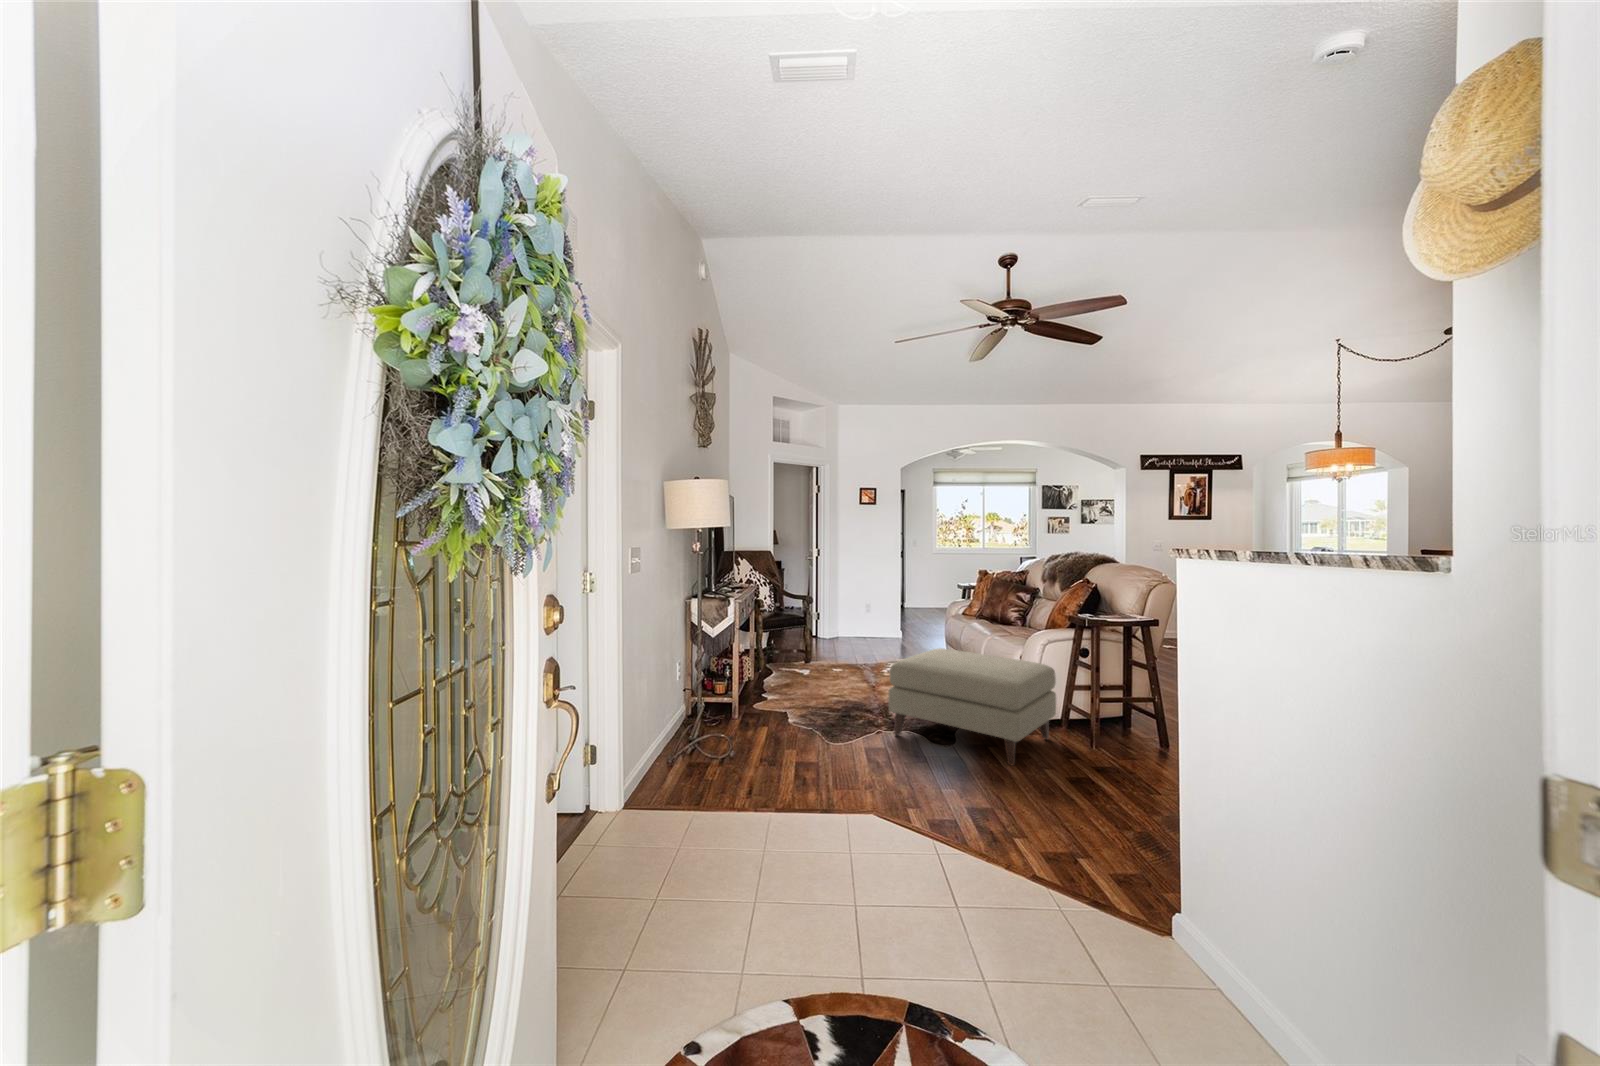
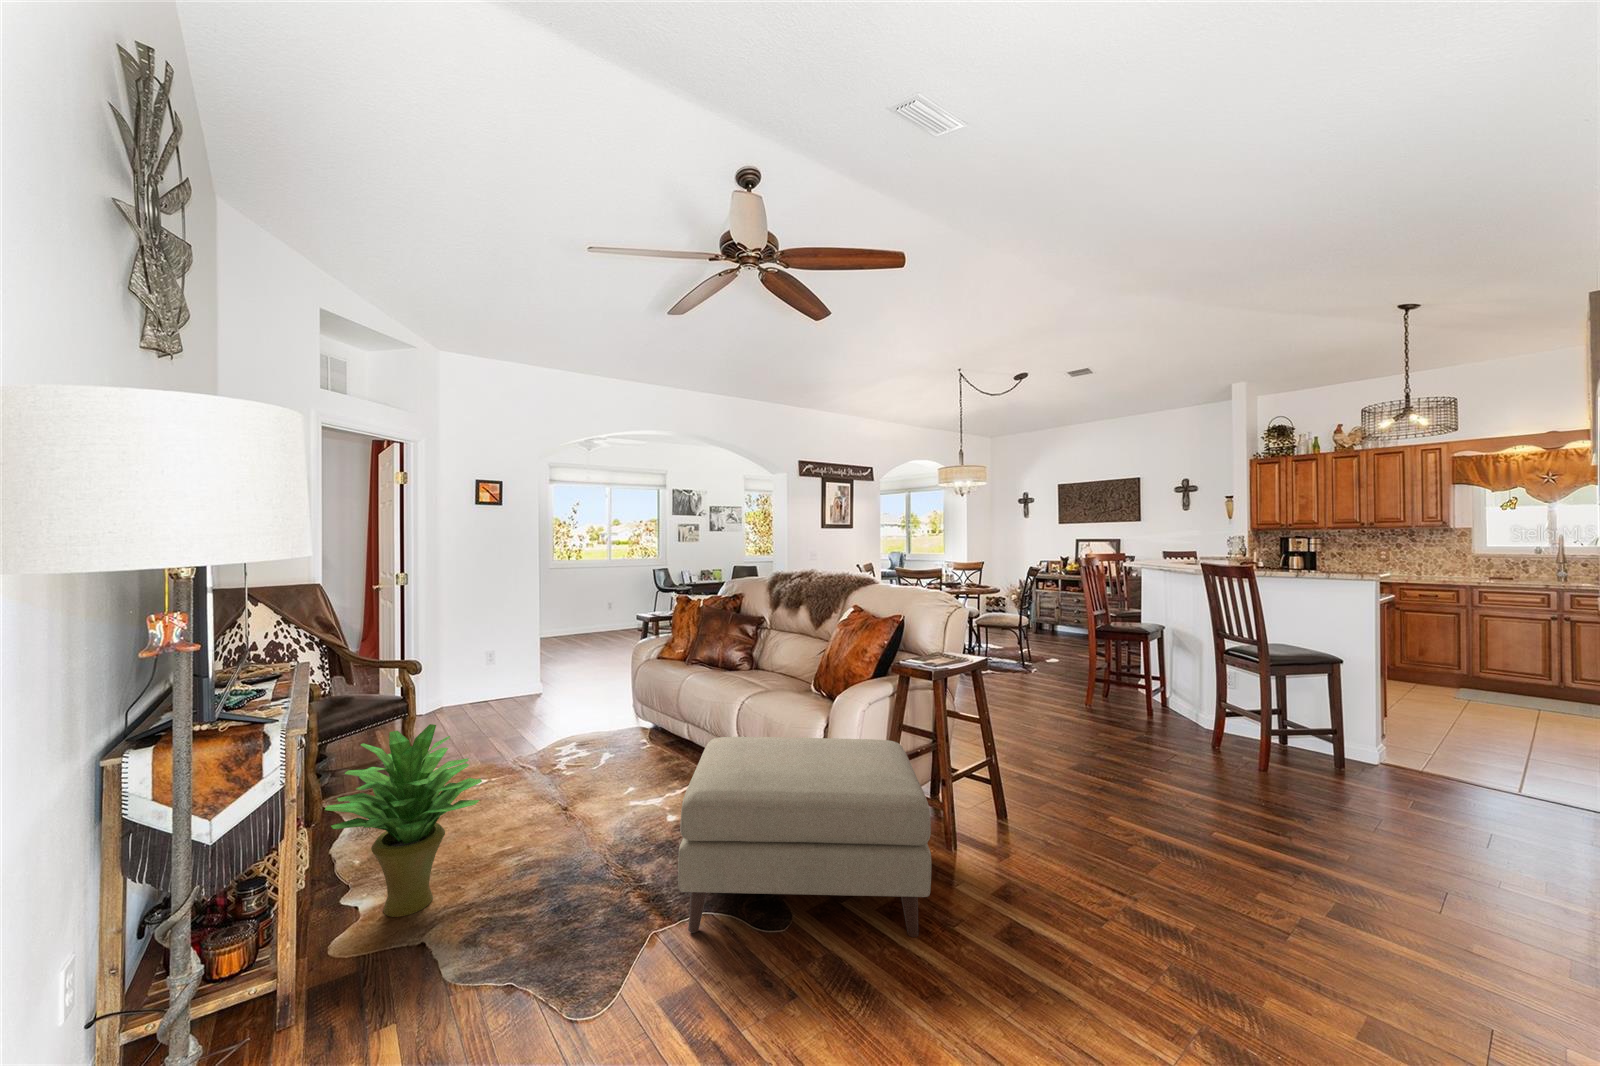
potted plant: none [756,618,818,704] -> present [325,724,482,917]

